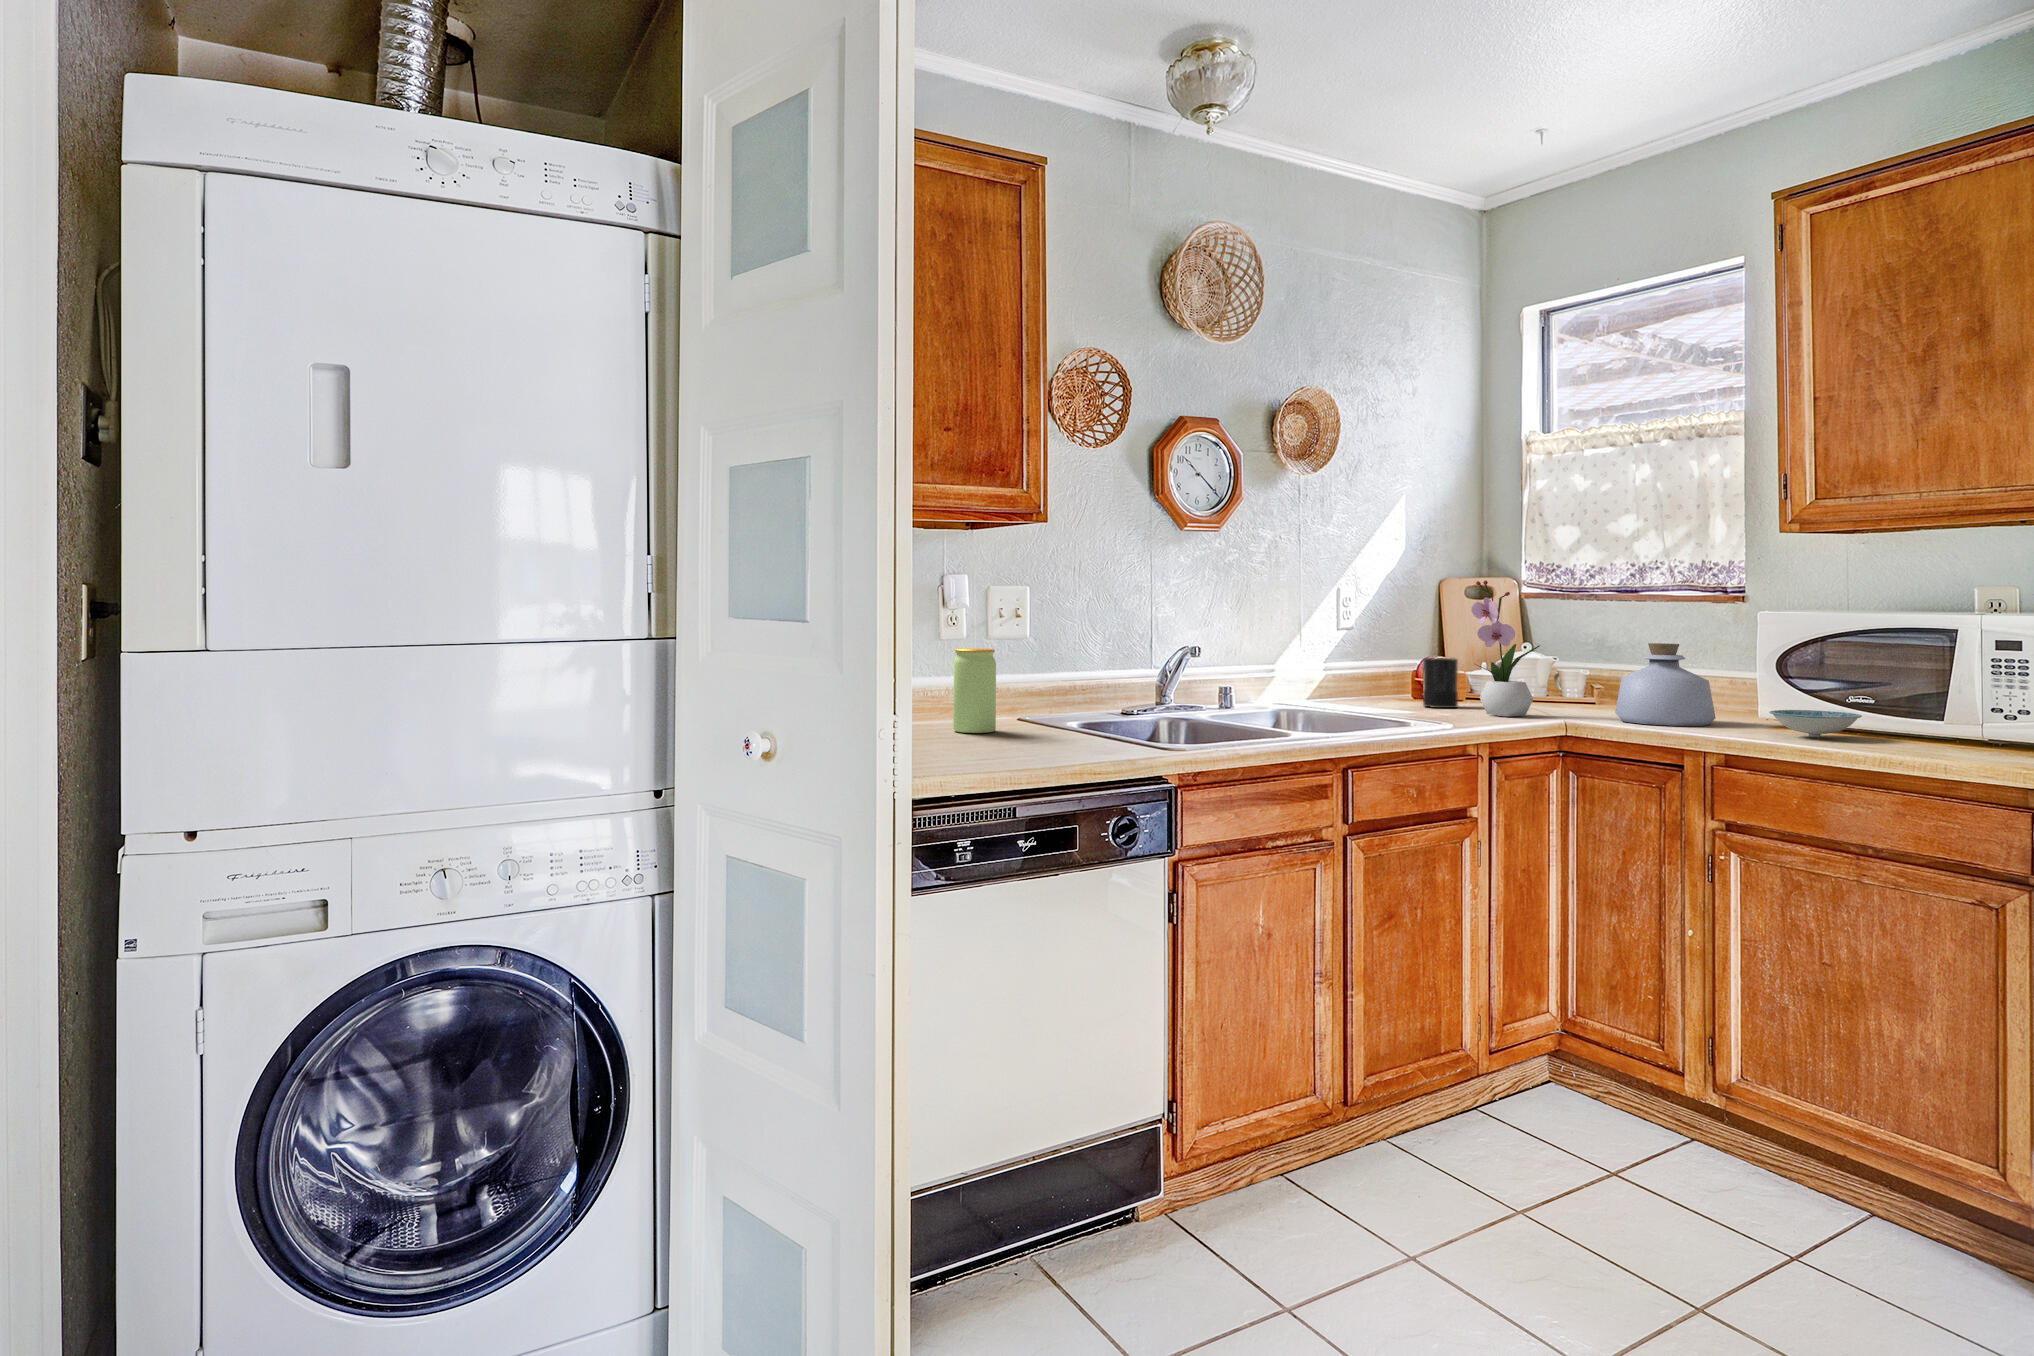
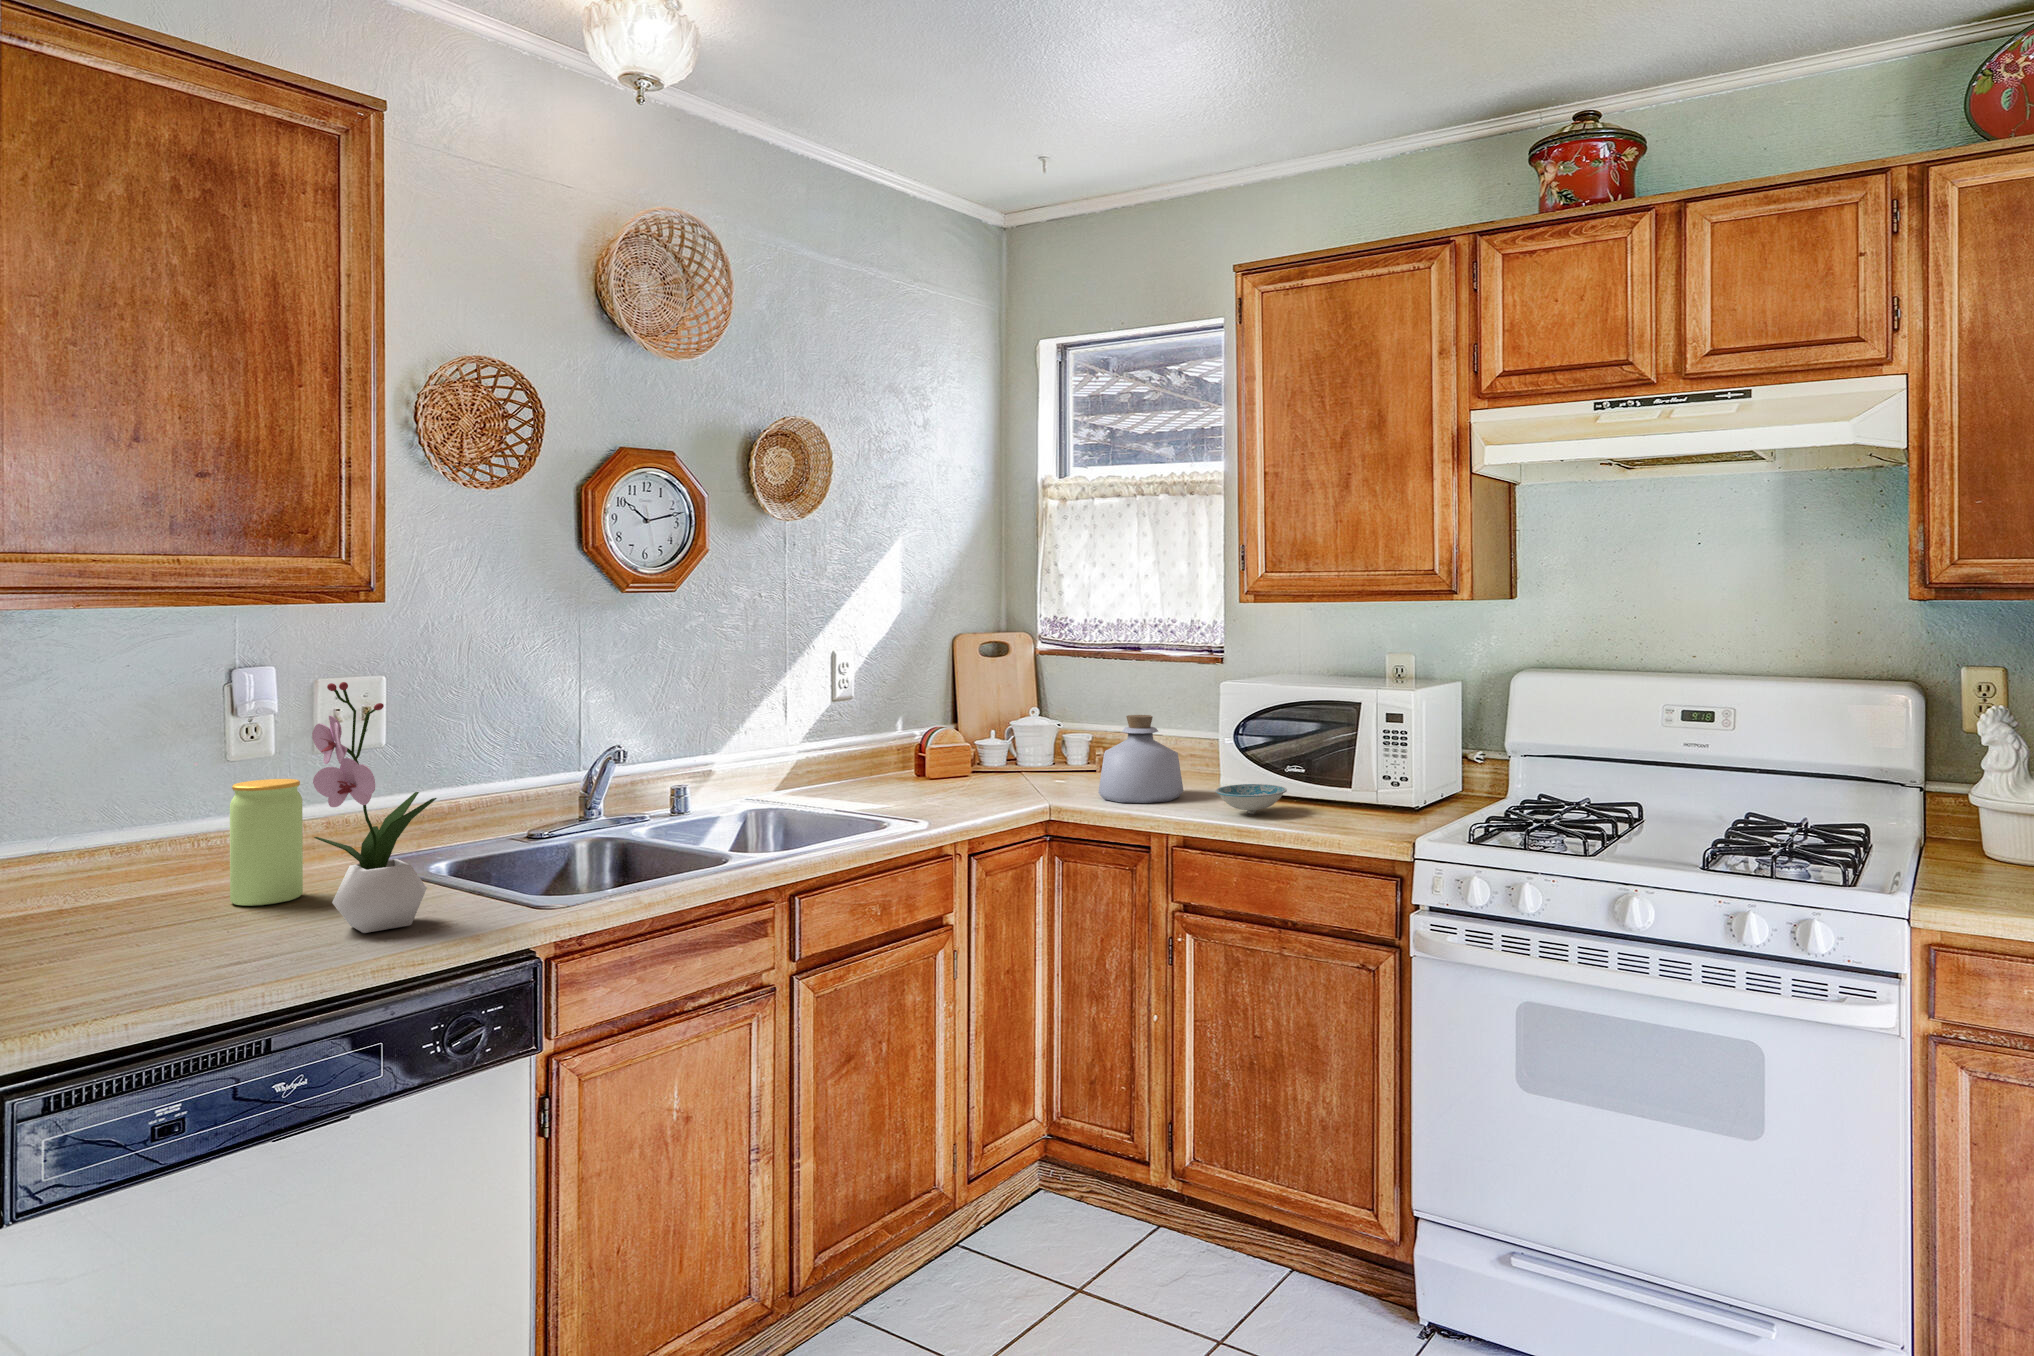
flower arrangement: present [1471,581,1540,717] -> present [312,682,437,933]
candle: present [1423,658,1458,708] -> none [923,724,961,787]

